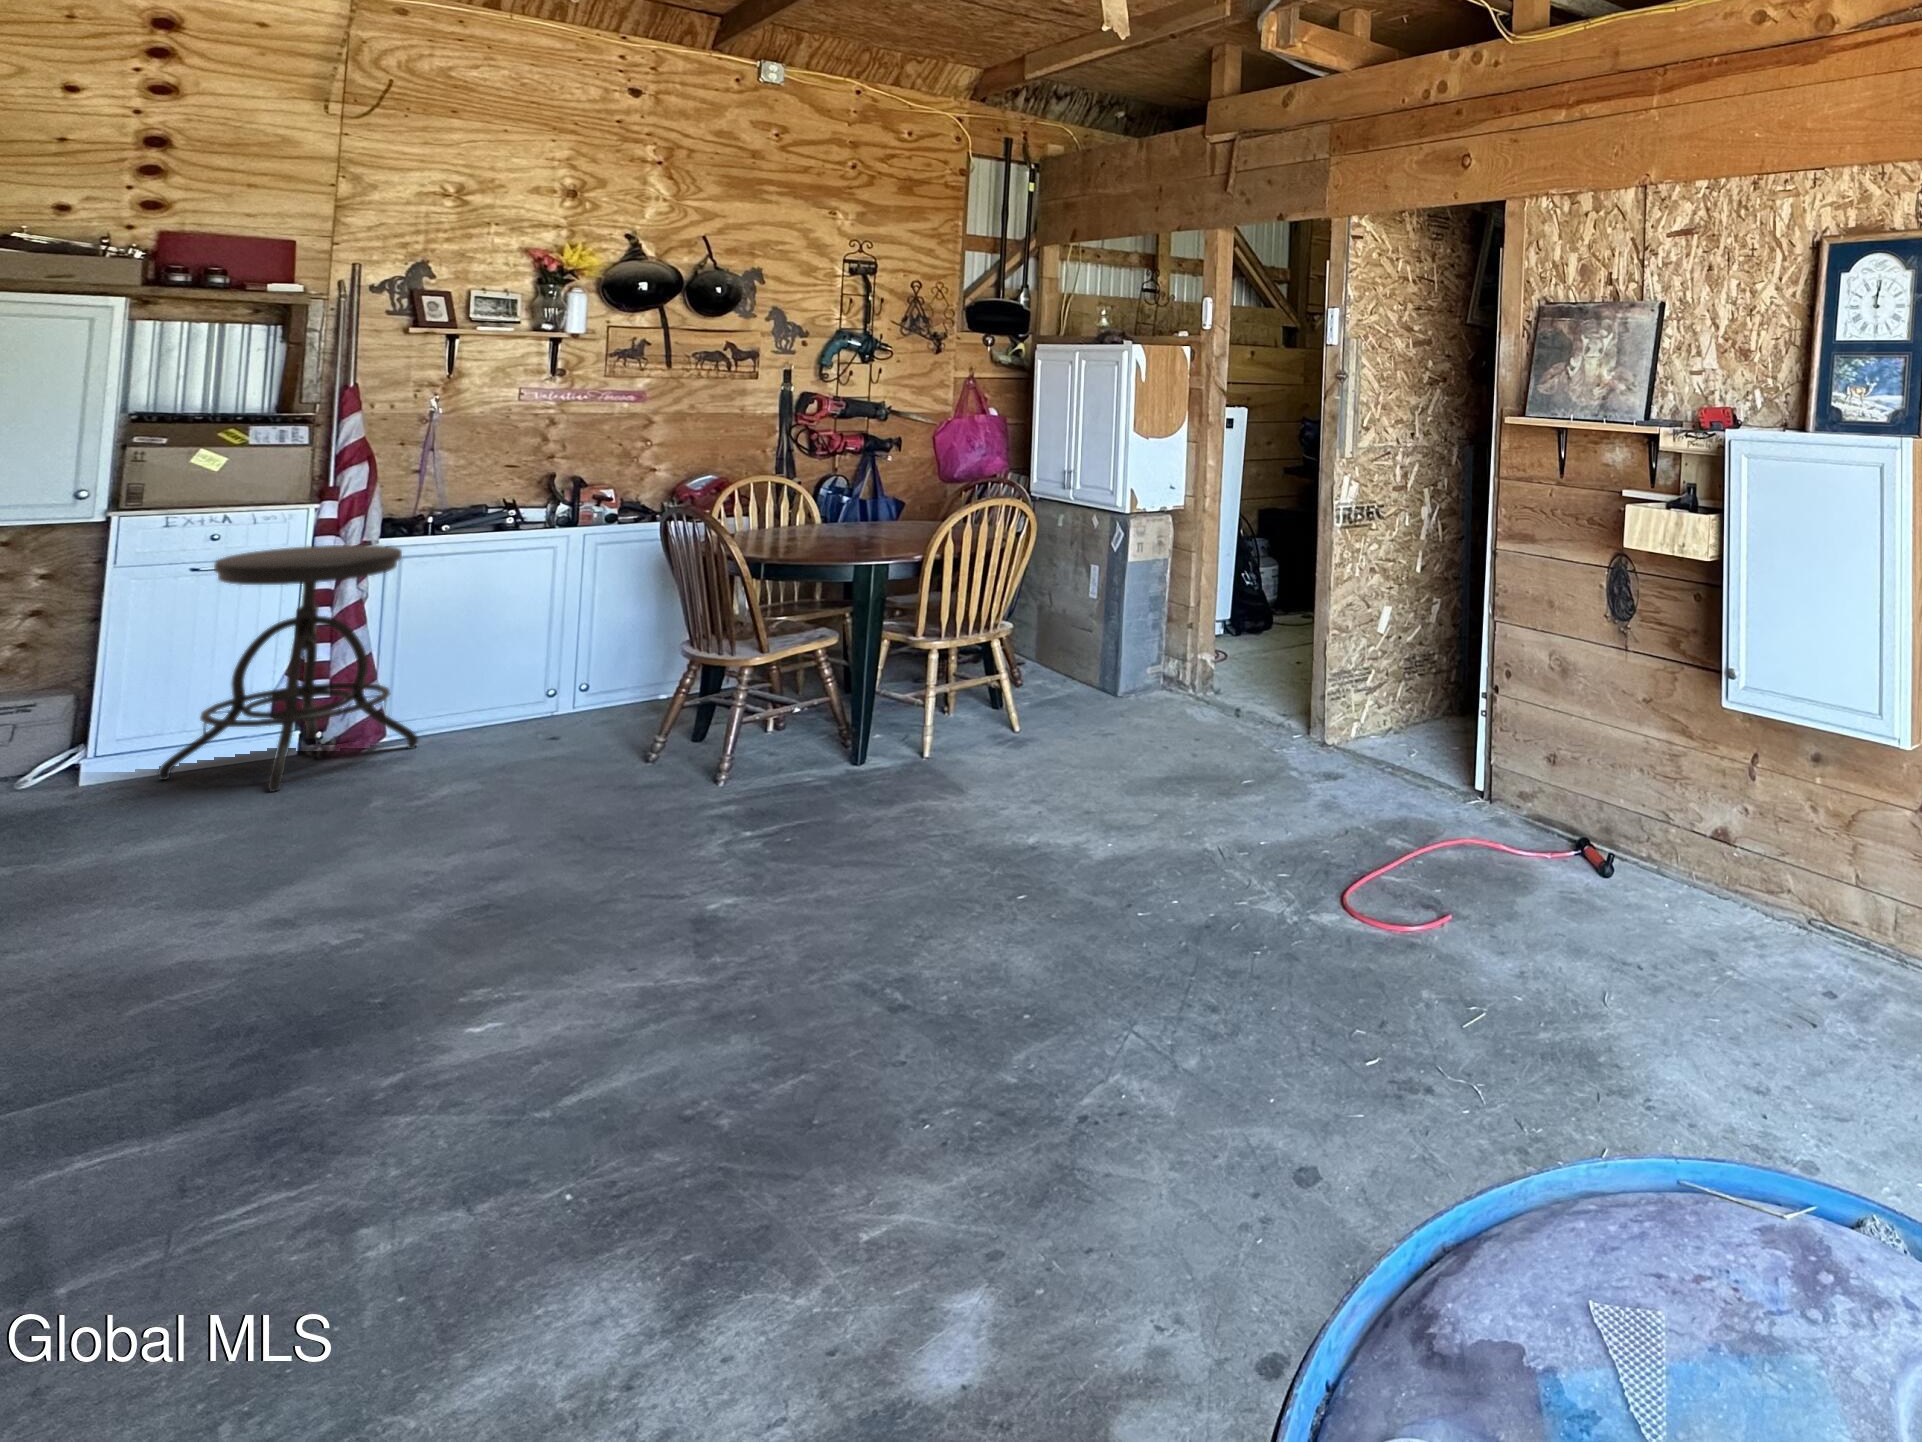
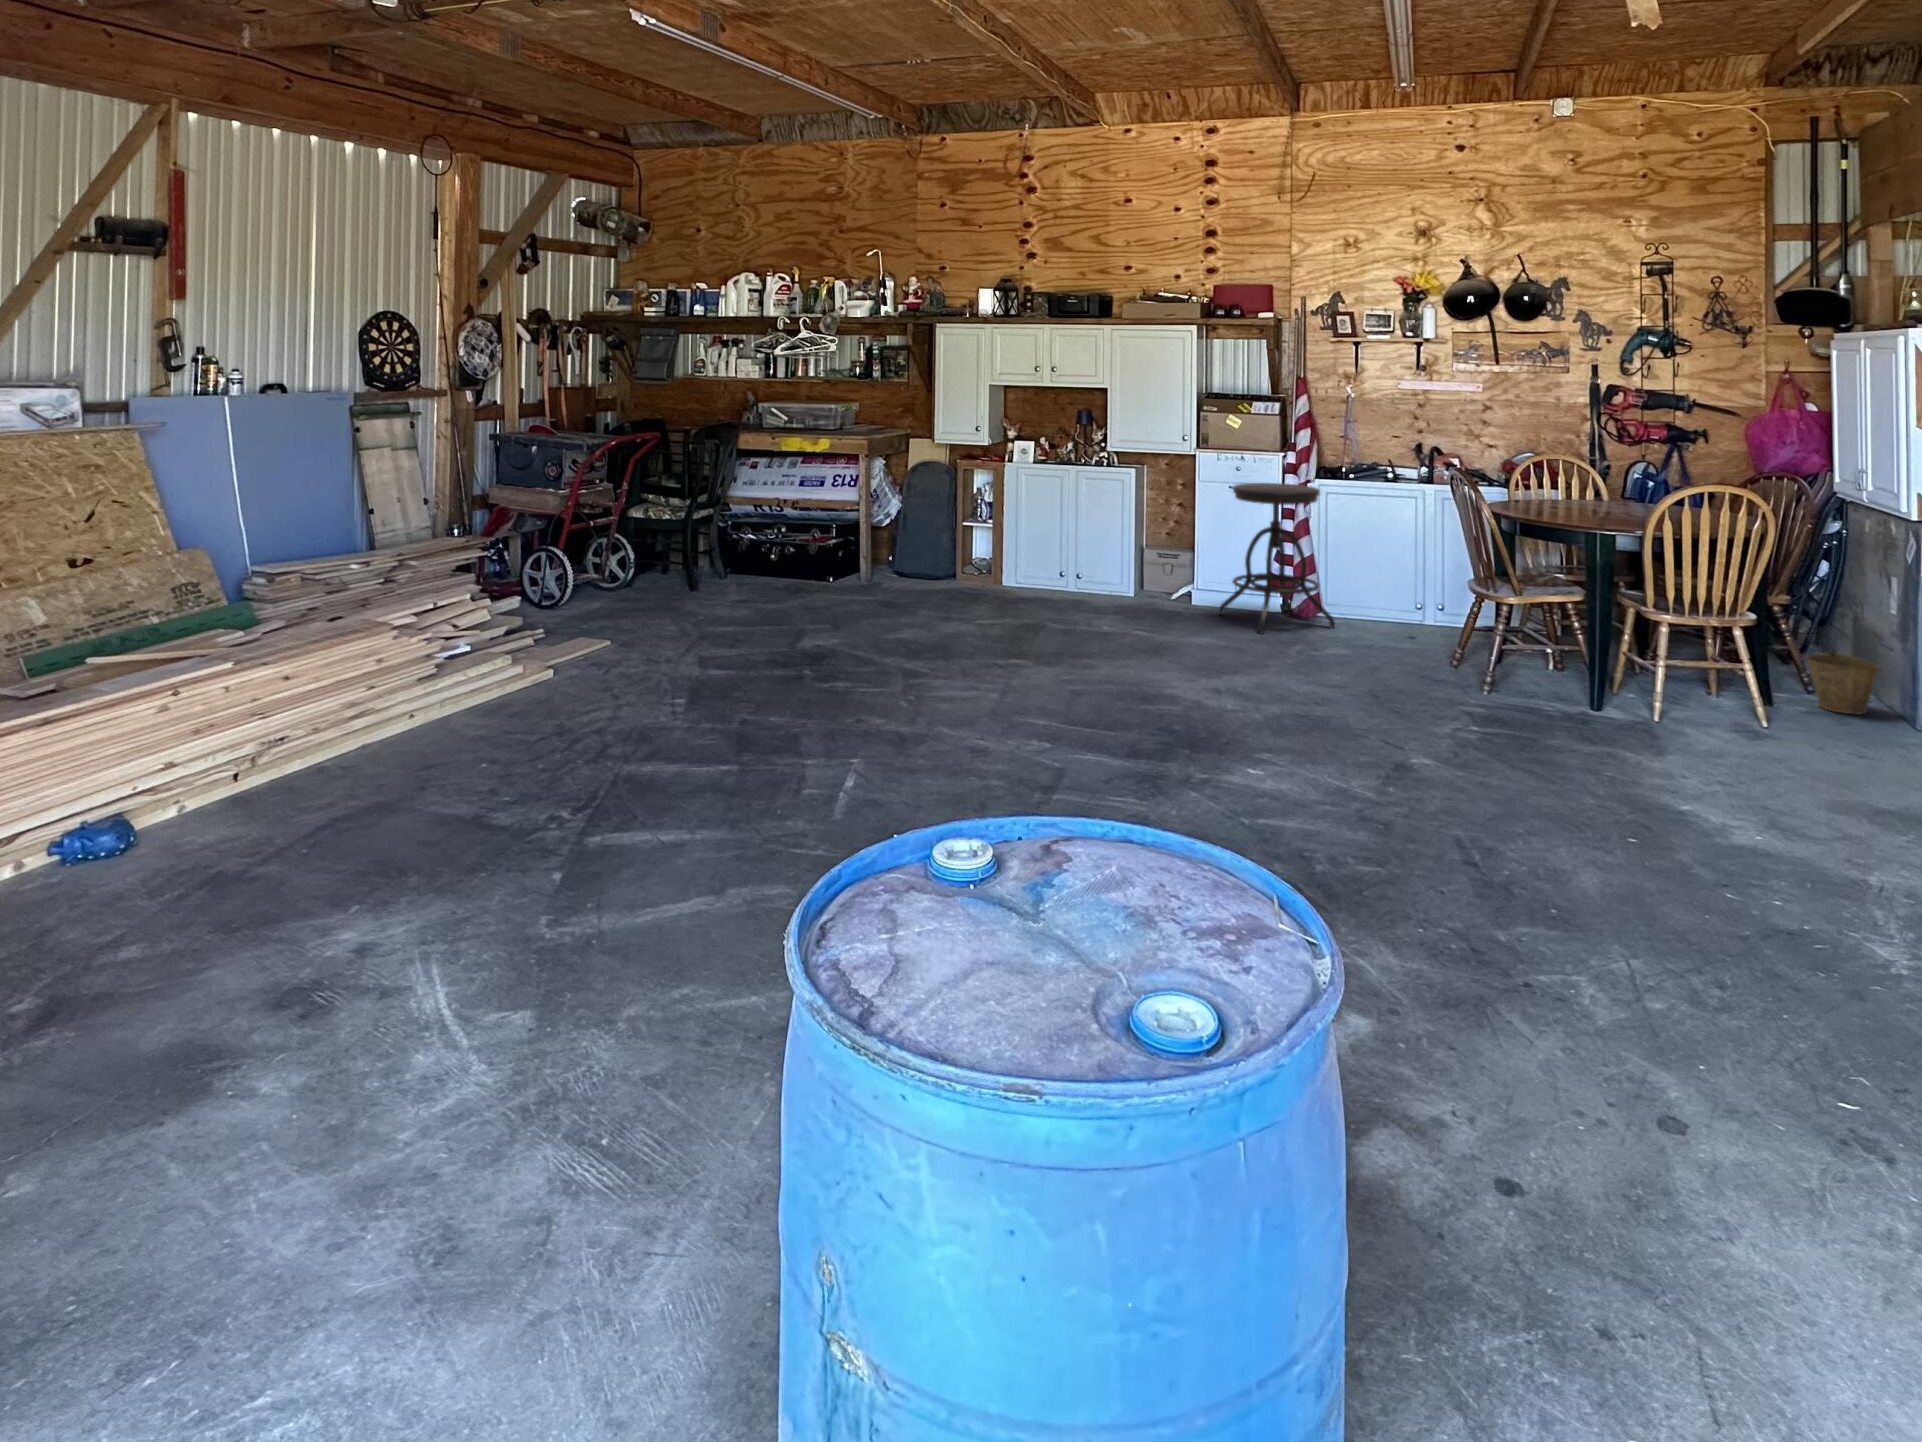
bucket: none [1031,617,1090,697] -> present [1807,635,1879,714]

